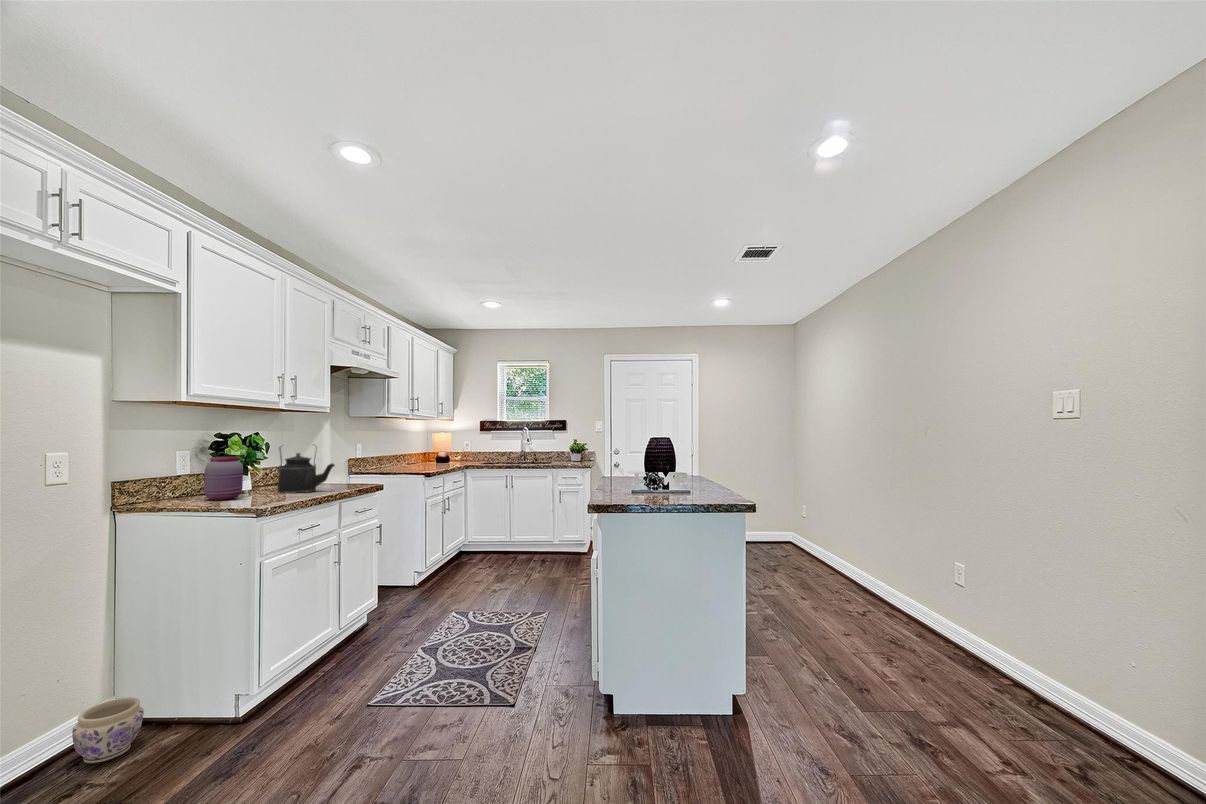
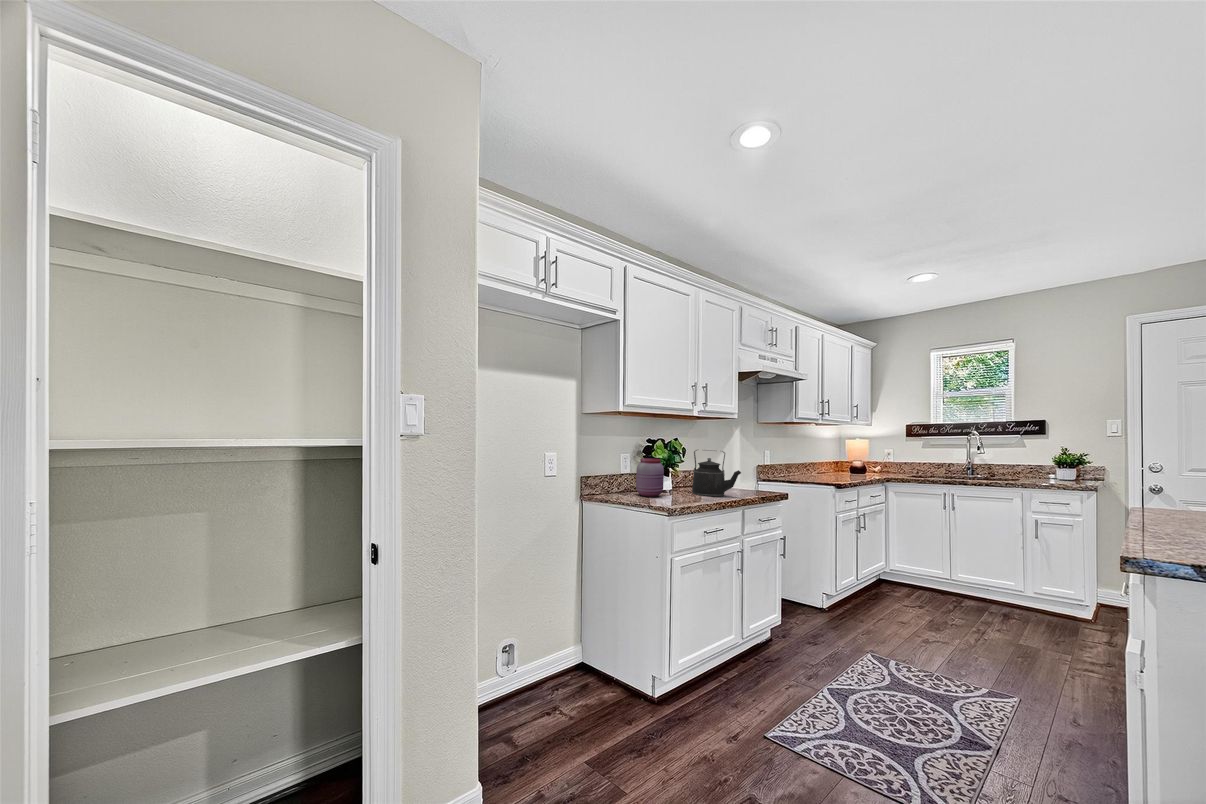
planter: present [72,697,144,764] -> none [554,645,594,694]

